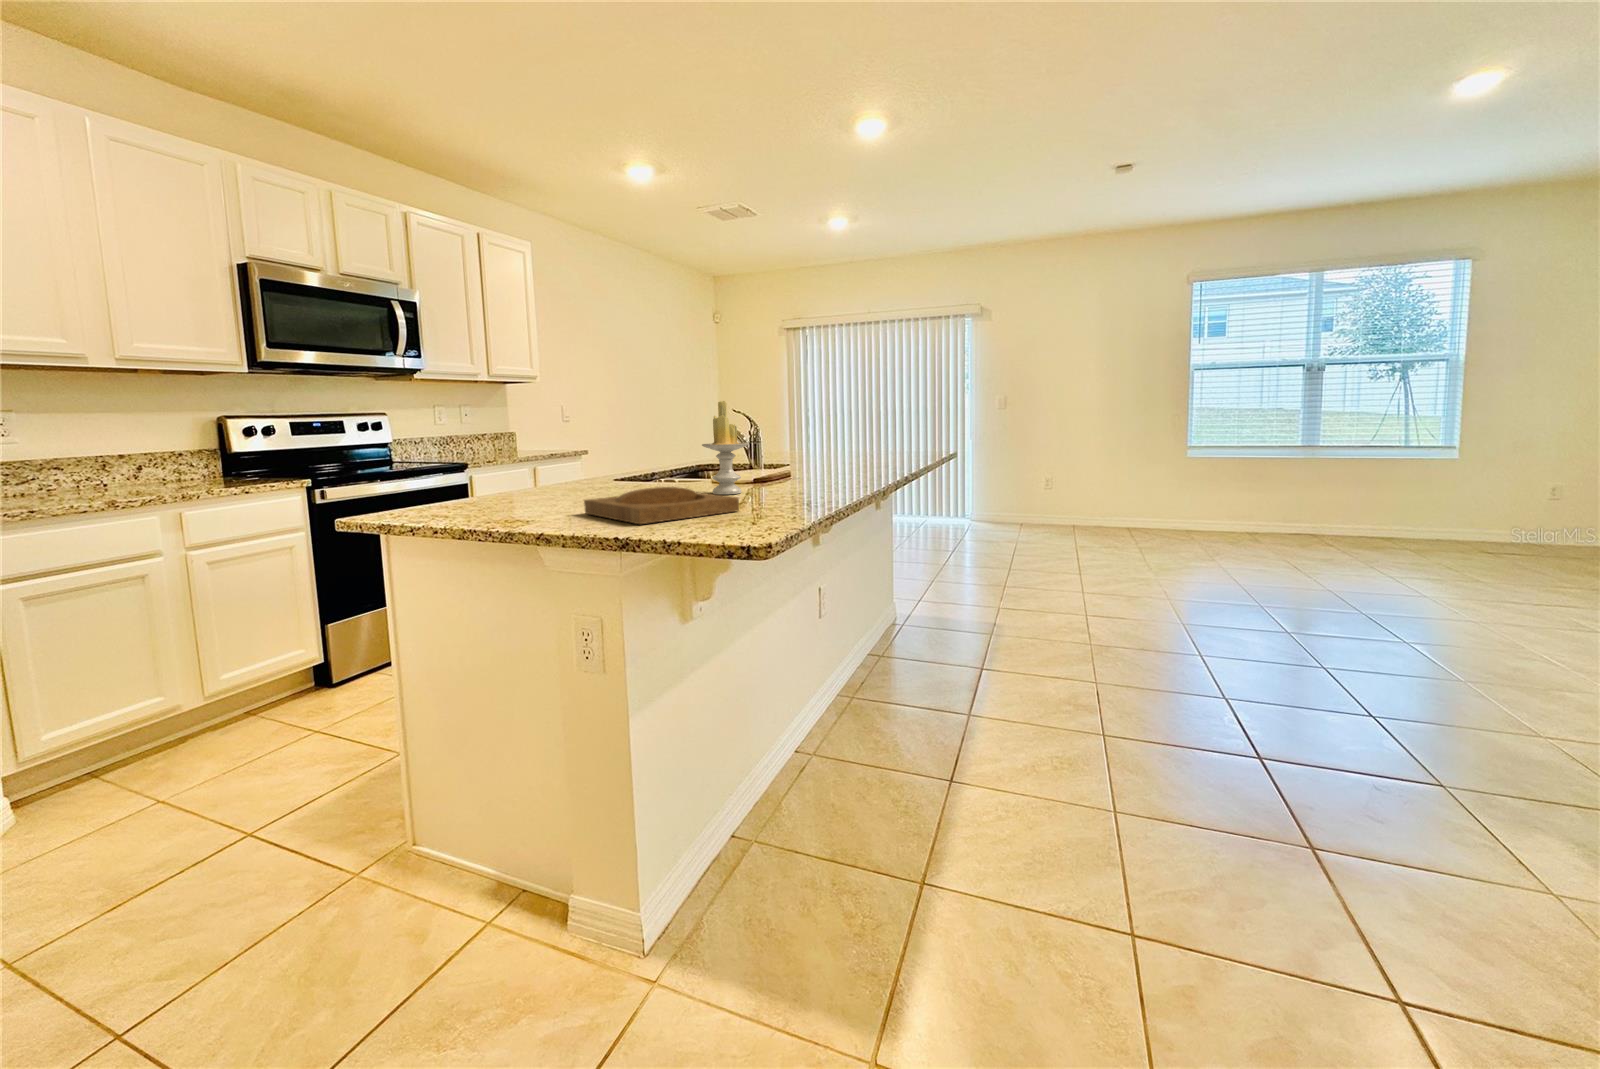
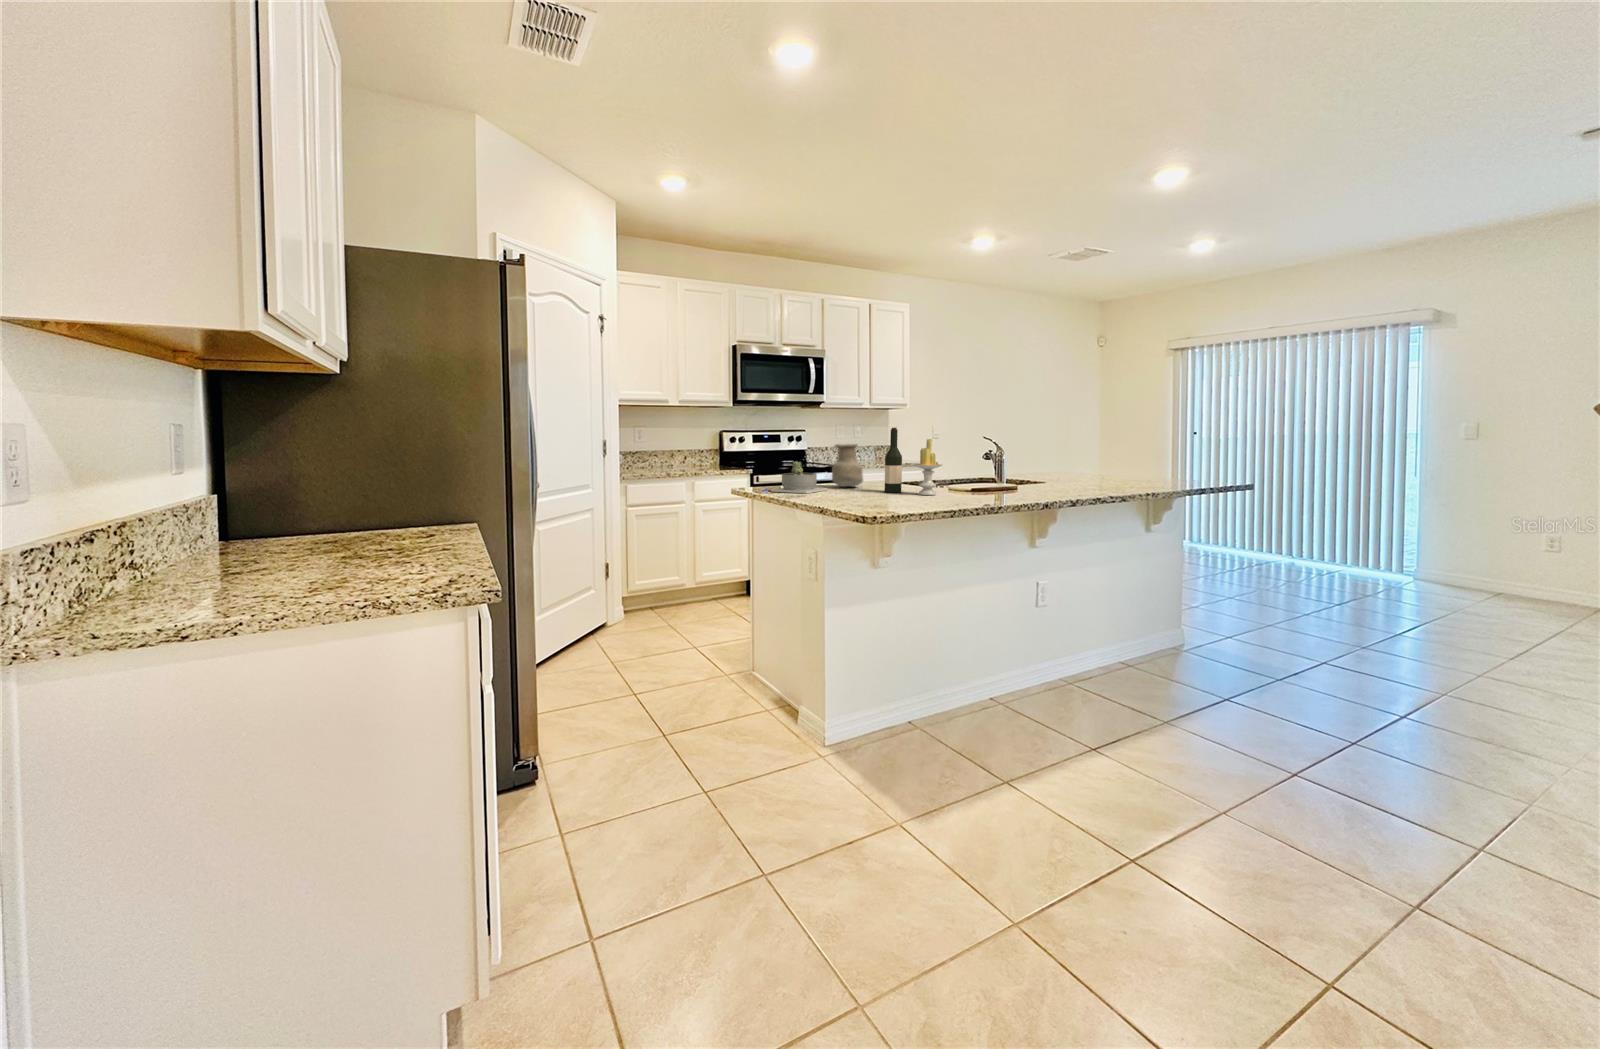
wine bottle: none [641,384,675,495] -> present [885,428,902,493]
vase: none [528,416,588,492] -> present [832,444,863,487]
succulent planter: none [425,450,536,514] -> present [771,461,827,494]
tray: present [584,487,739,524] -> none [832,487,901,504]

